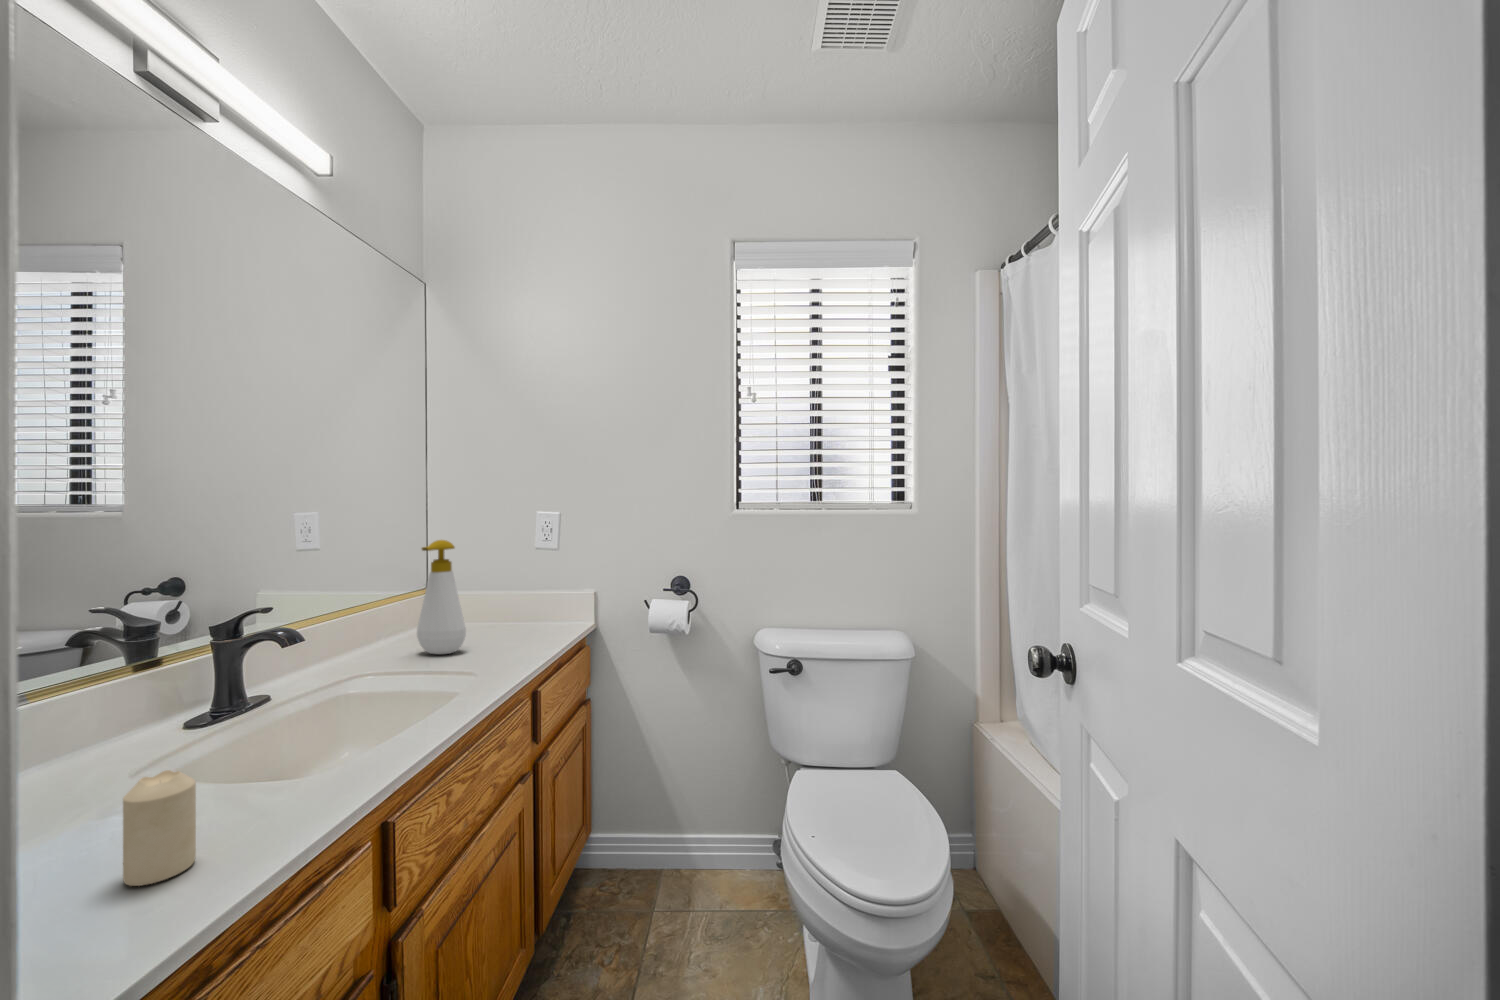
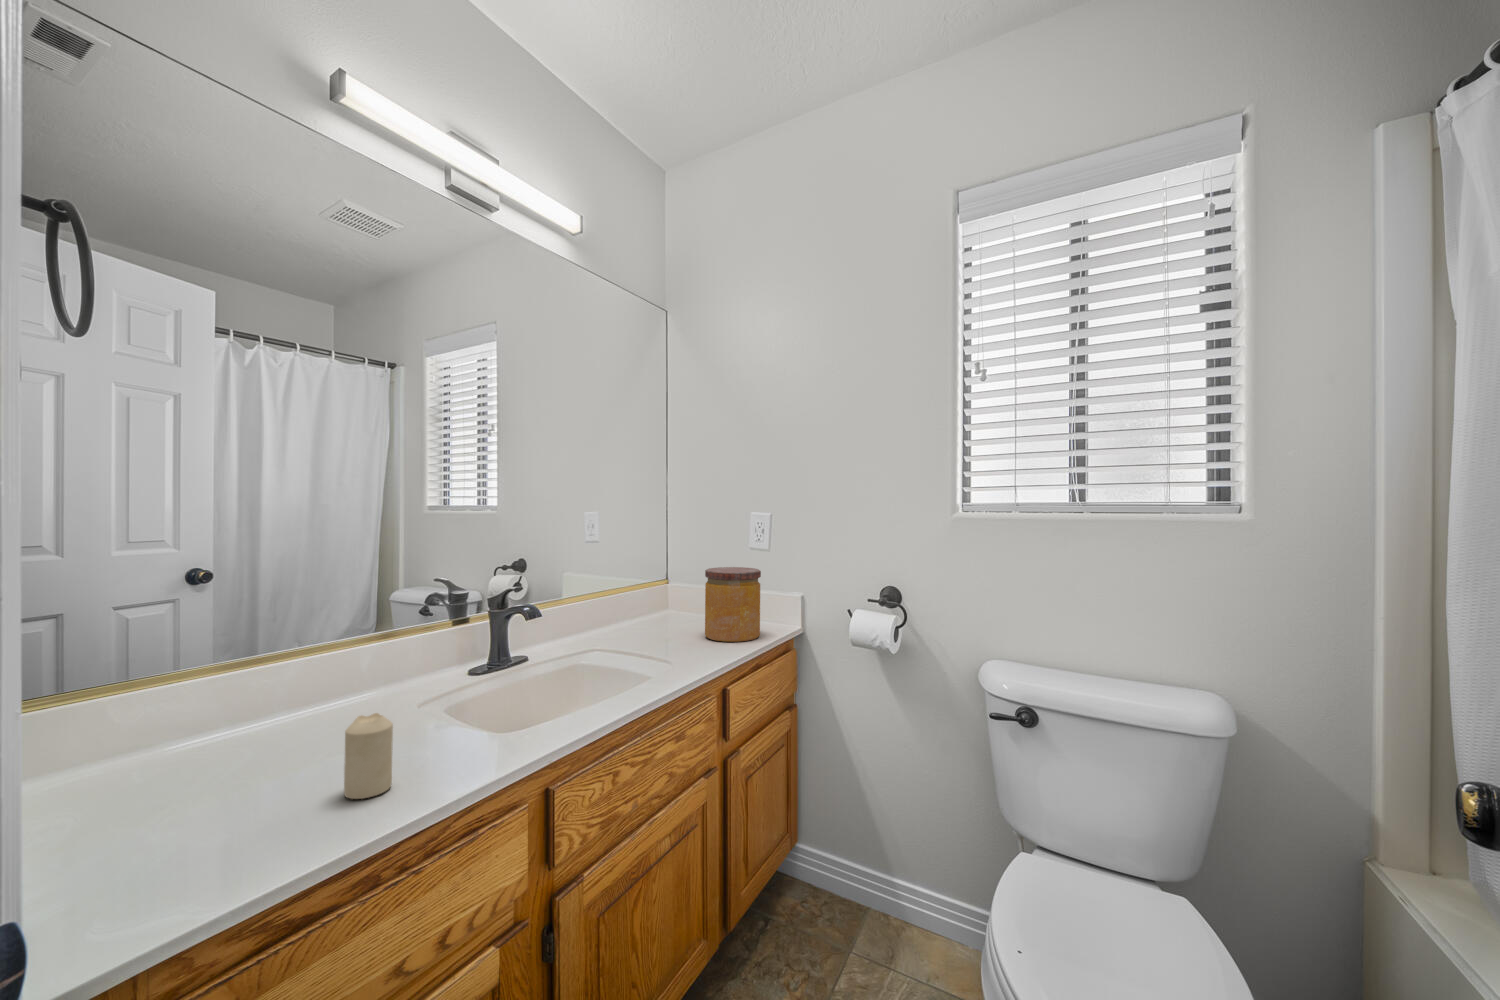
soap bottle: present [417,540,466,654] -> none [639,542,677,646]
jar: none [492,563,554,642] -> present [705,567,761,642]

